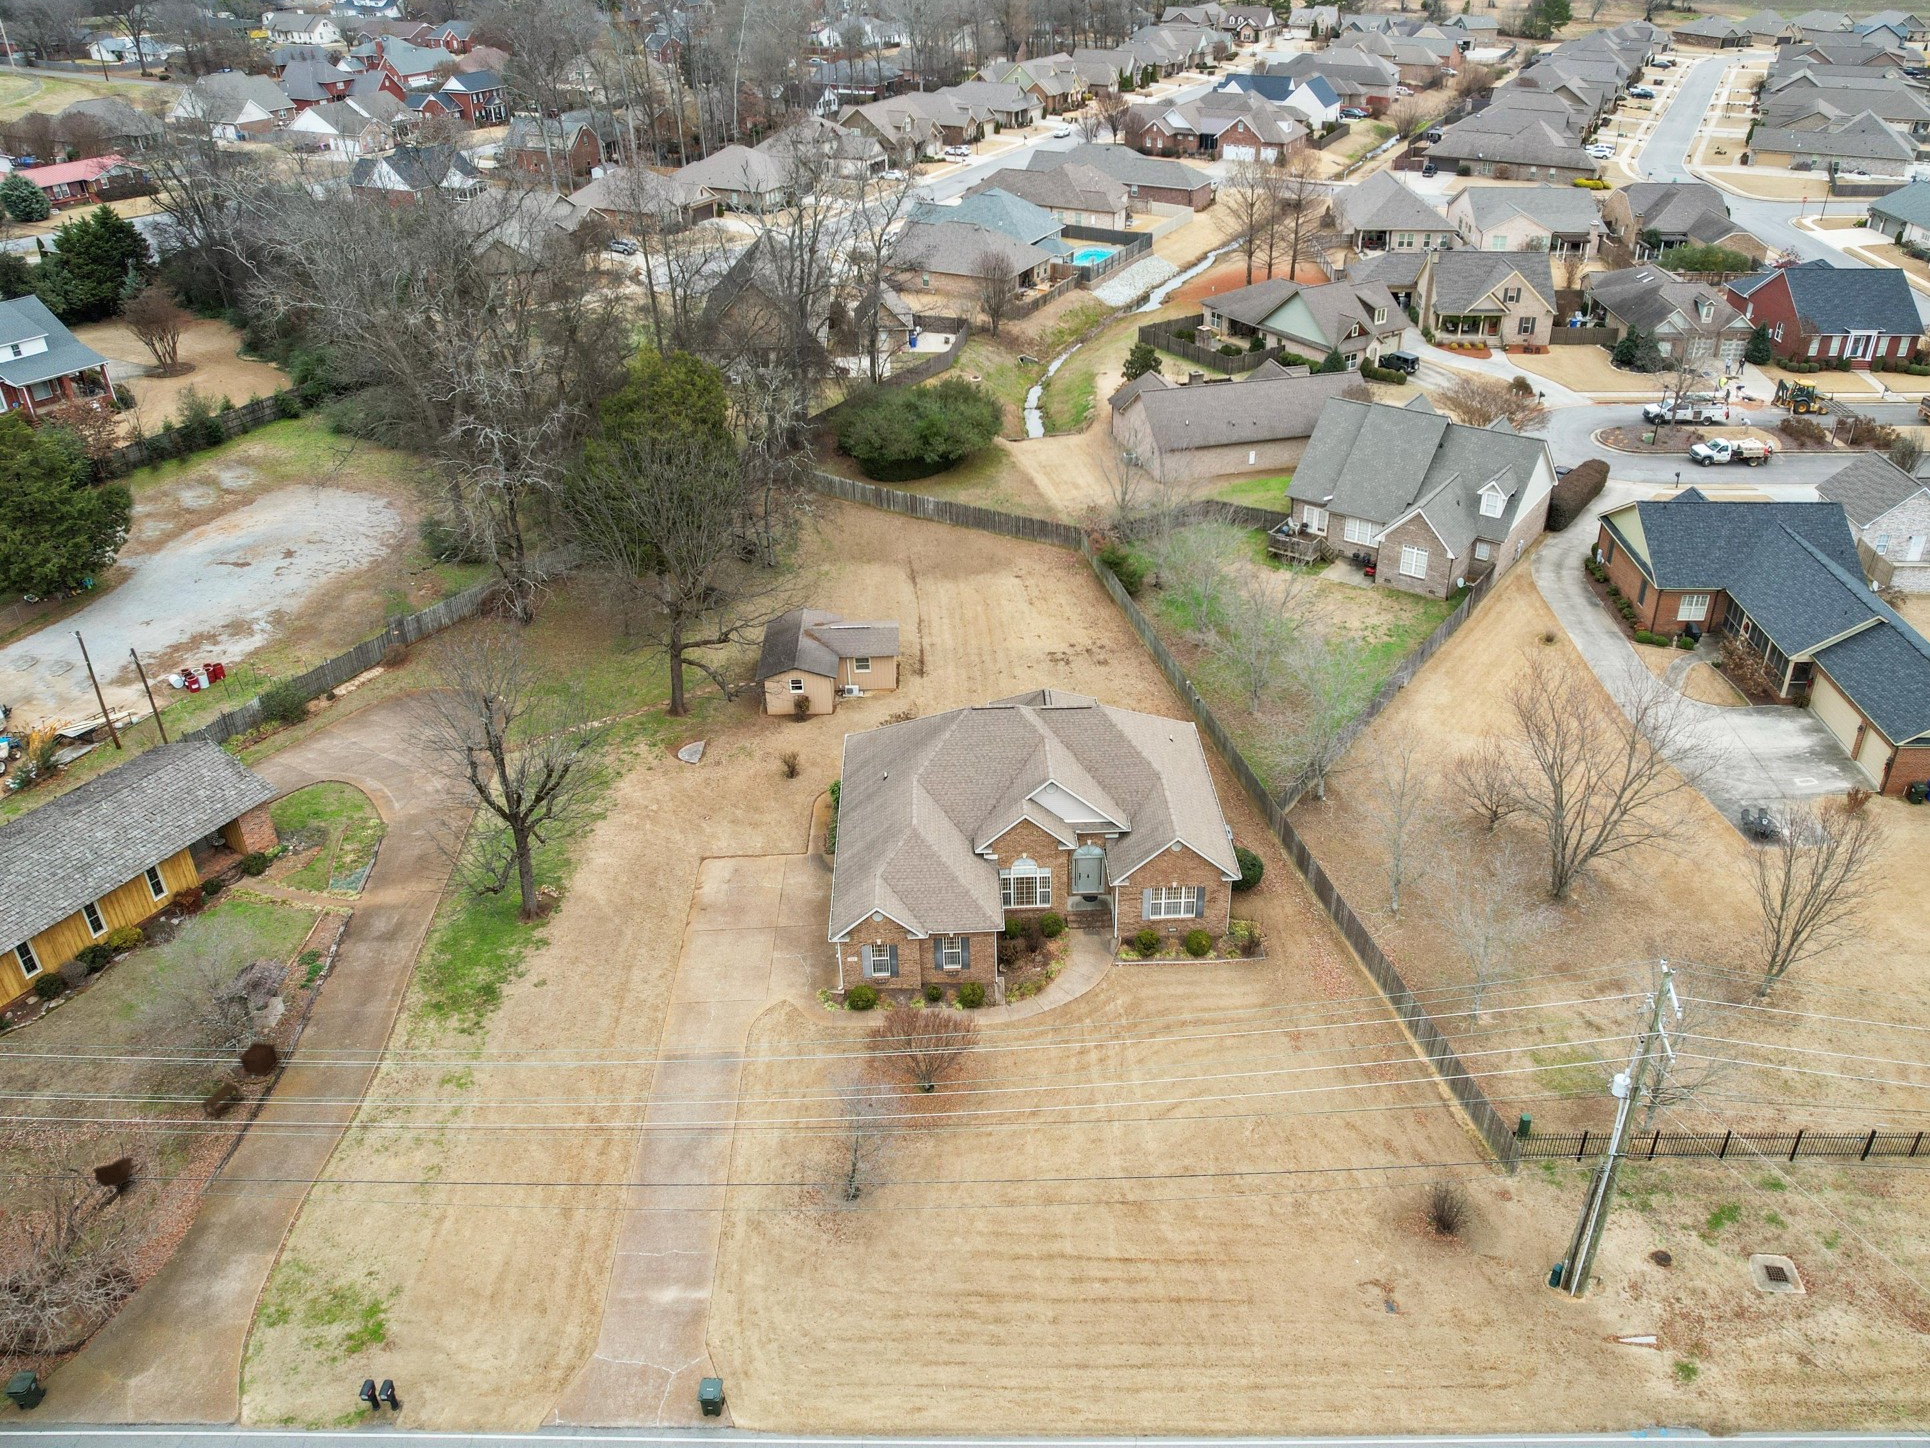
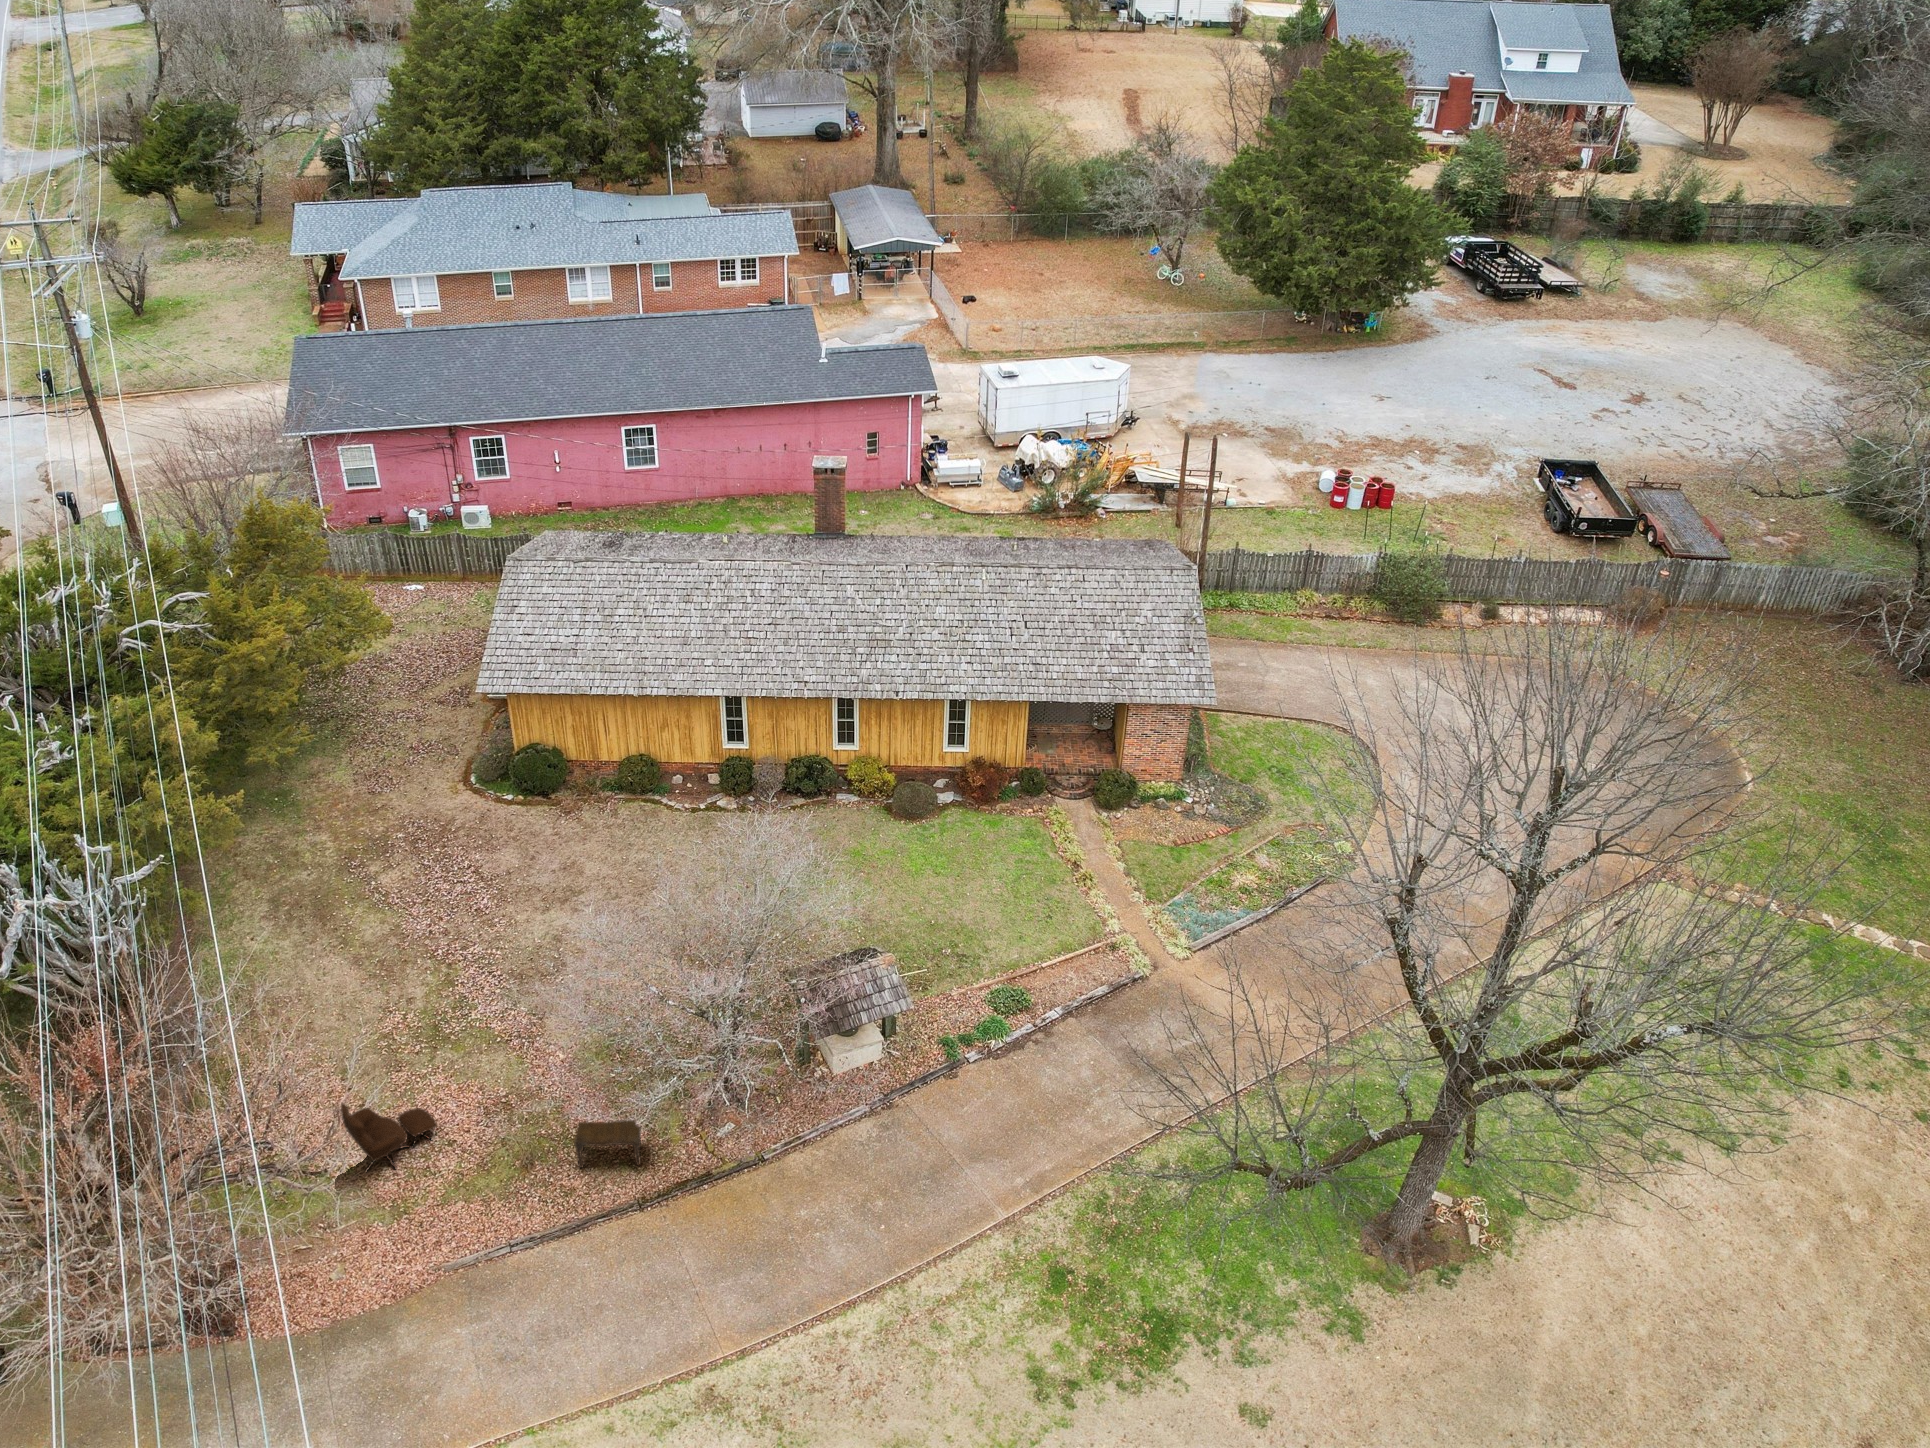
wooden crate: present [240,1043,279,1076] -> none [698,1082,754,1157]

